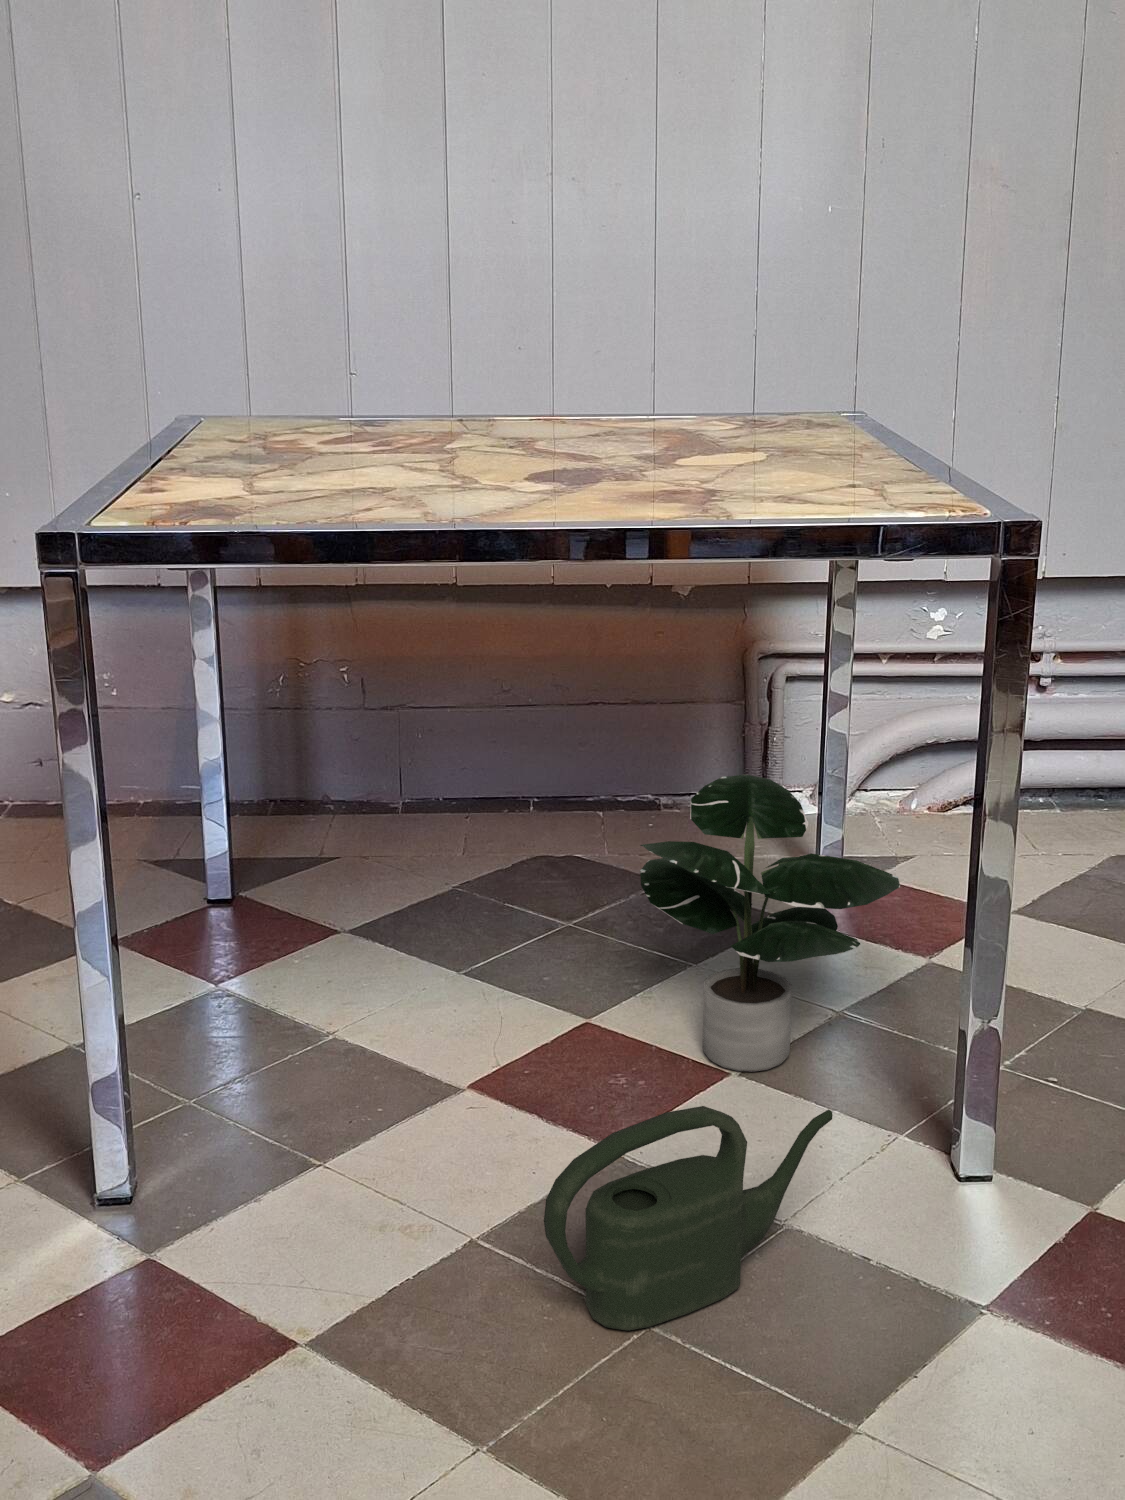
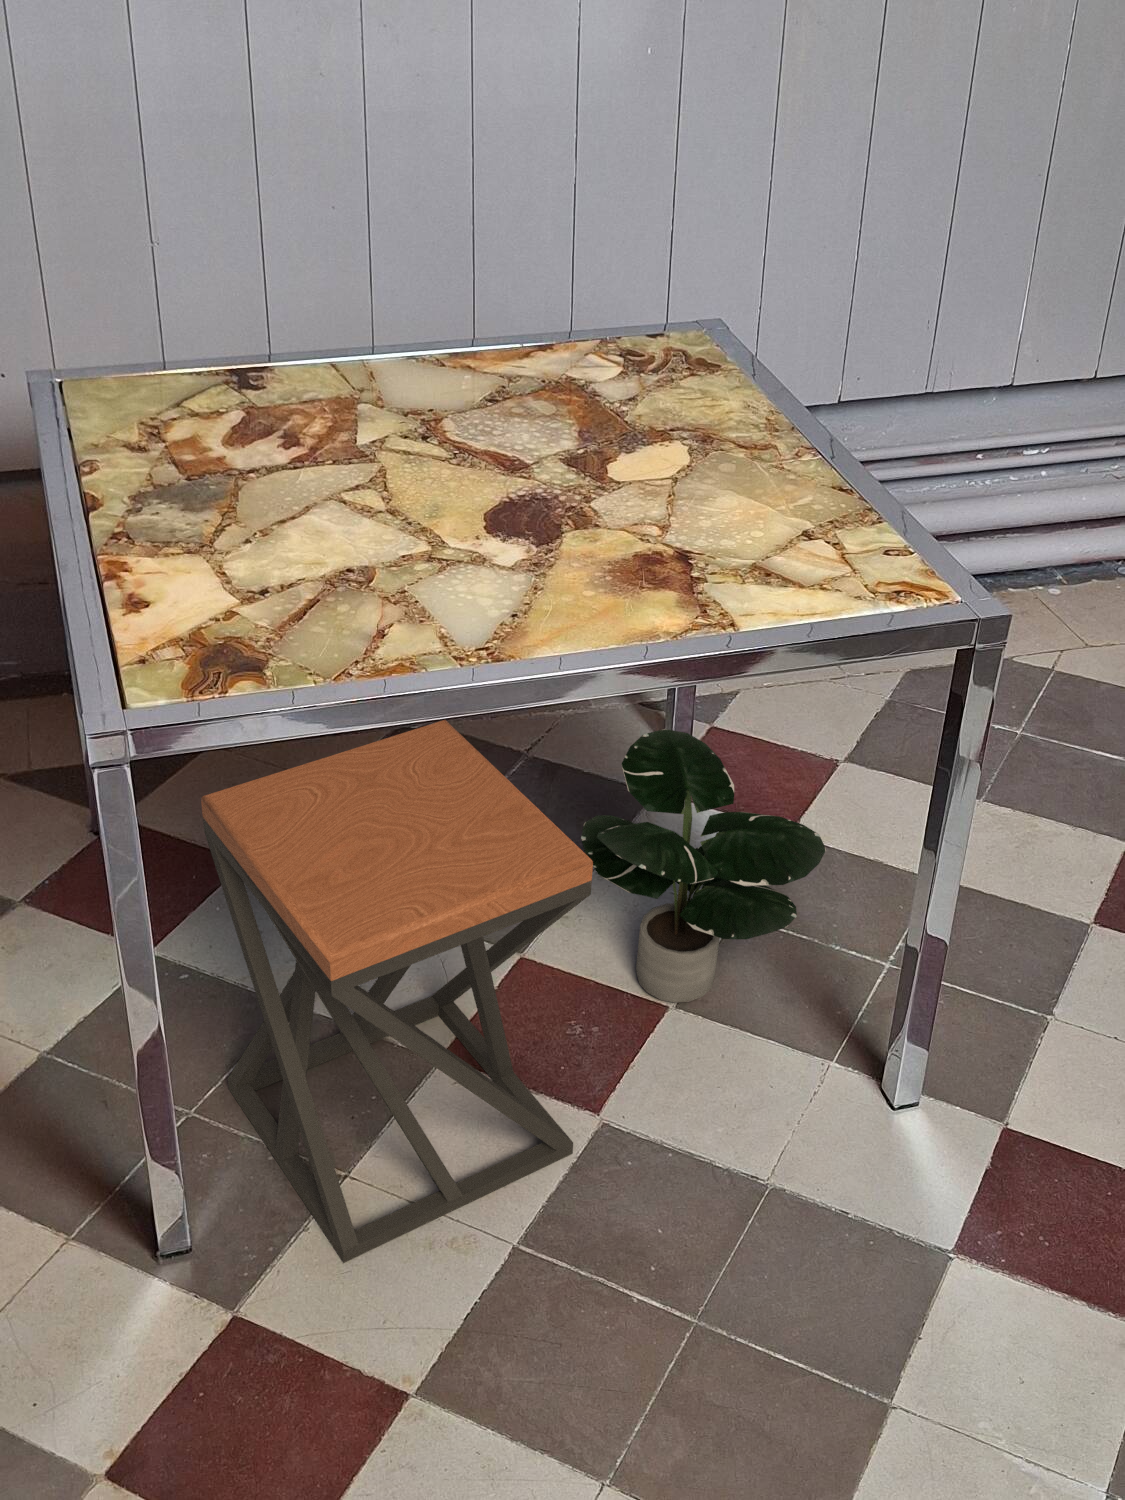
stool: none [212,695,571,1229] -> present [201,720,593,1263]
watering can: present [544,1106,833,1331] -> none [621,1108,823,1331]

